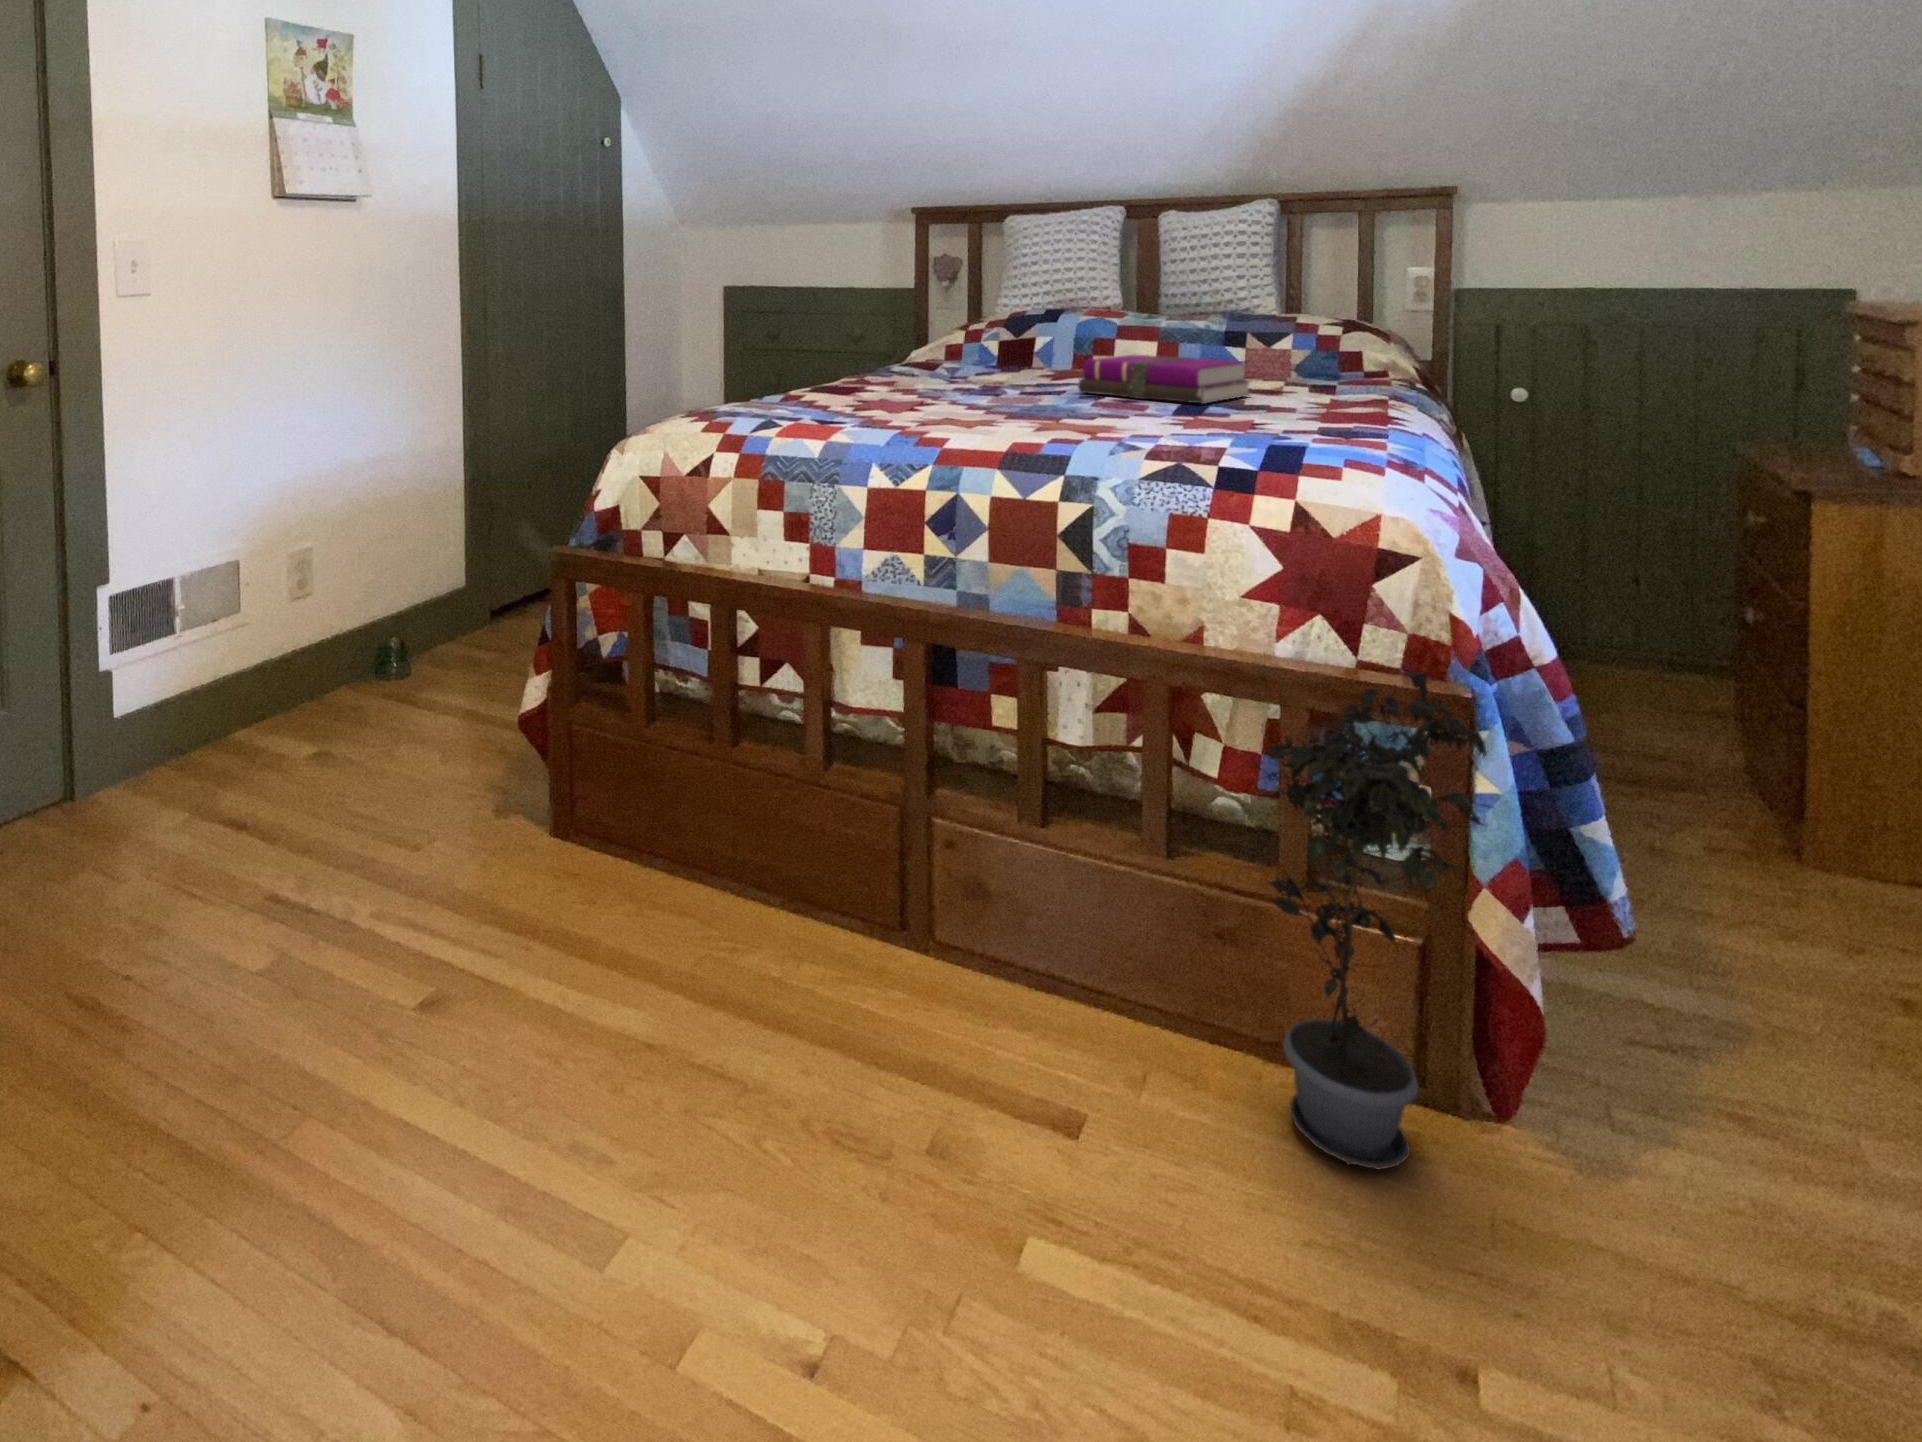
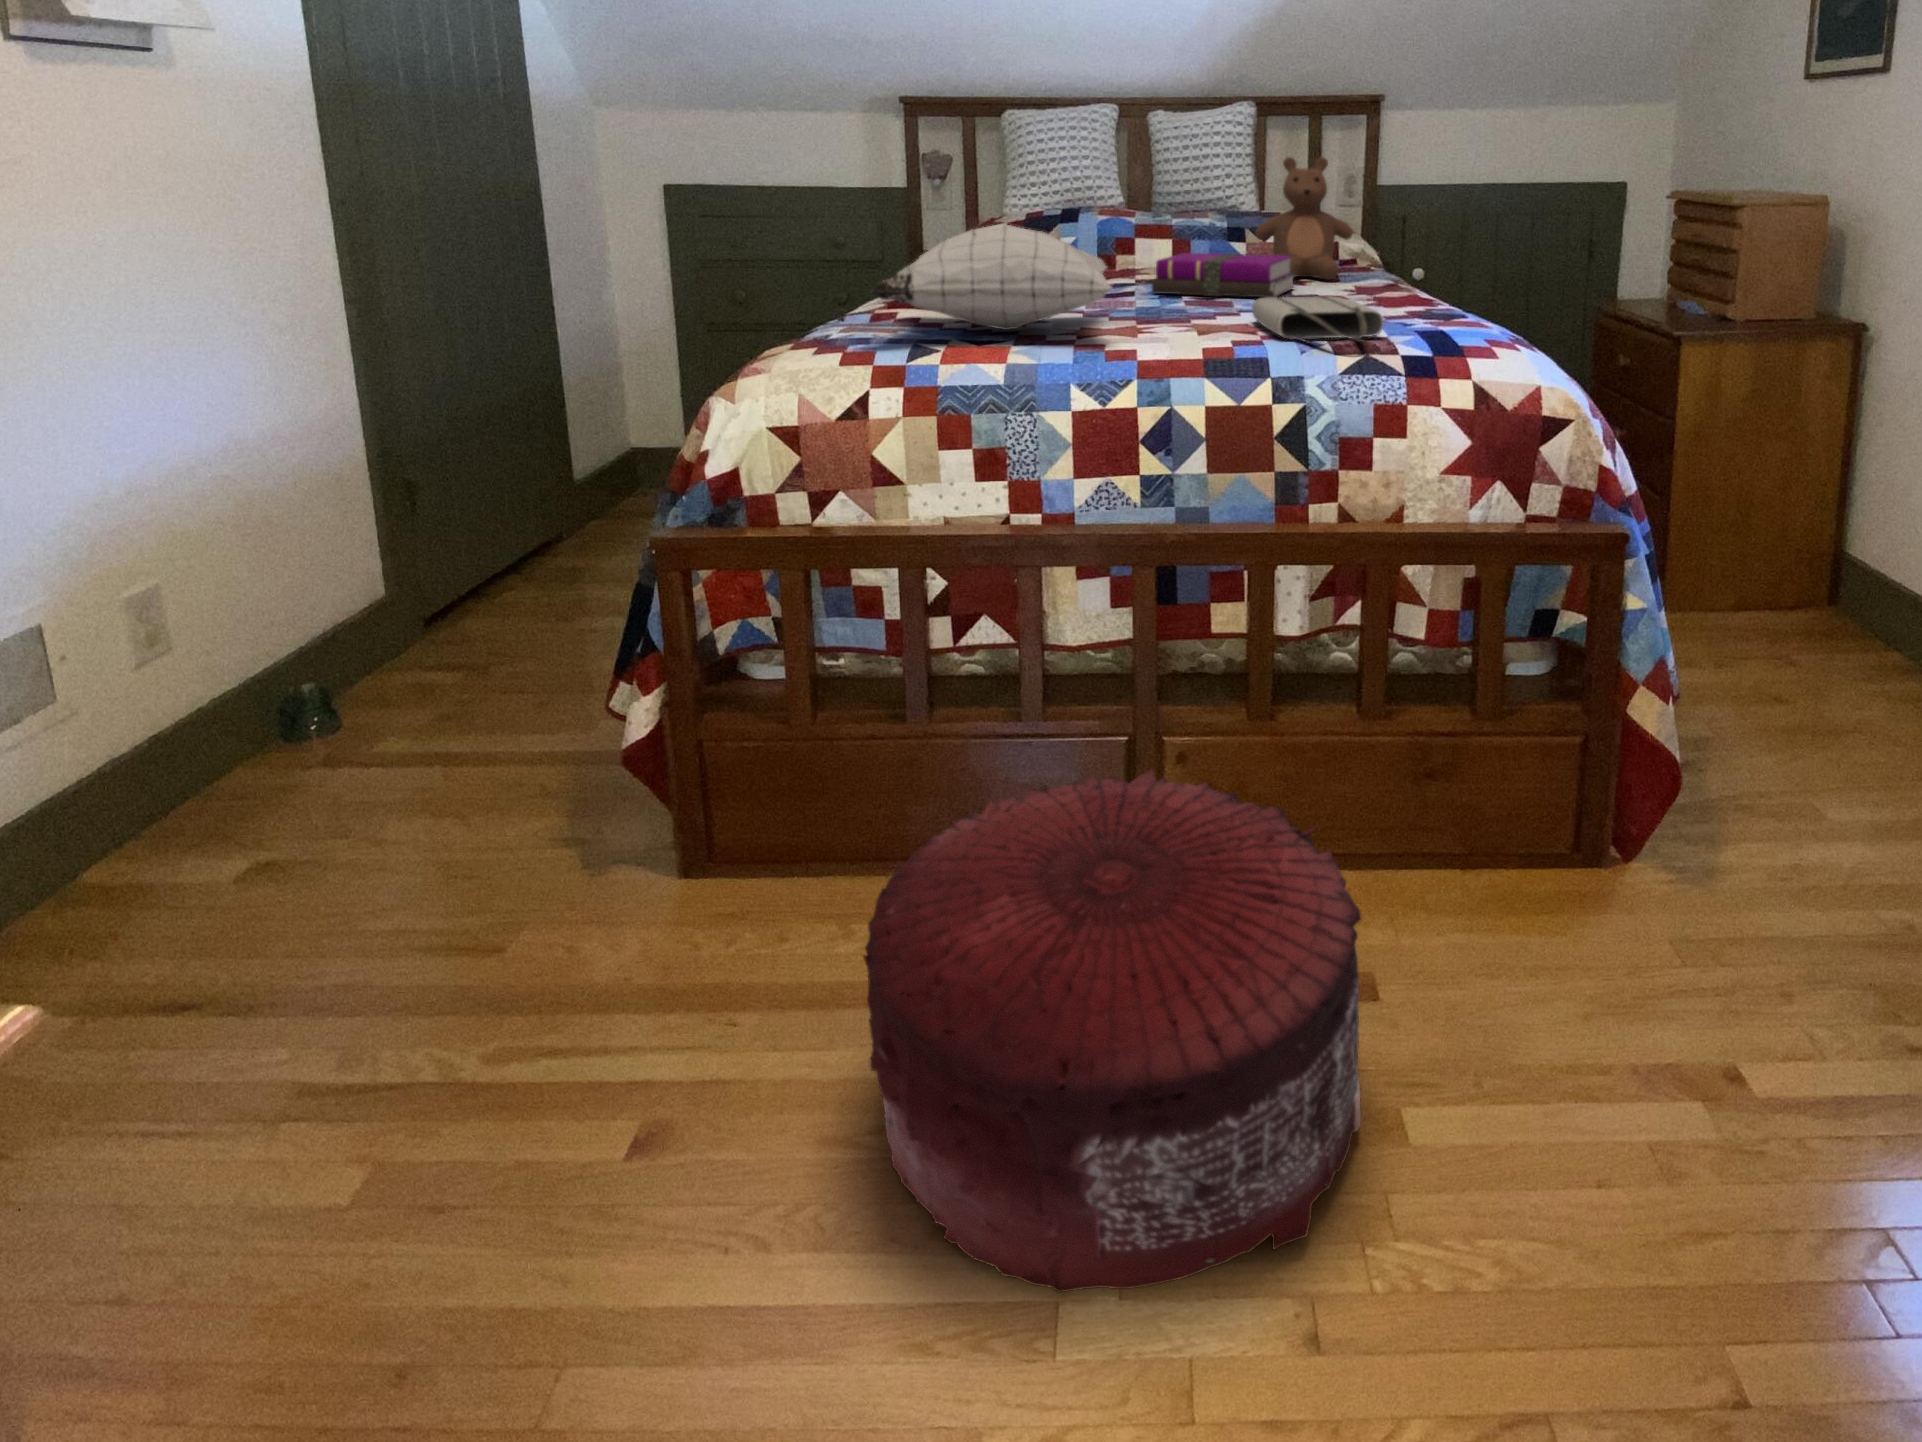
teddy bear: none [1234,258,1355,390] -> present [1255,157,1353,280]
pillow: none [738,321,991,415] -> present [872,224,1111,330]
tote bag: none [1116,400,1242,450] -> present [1252,296,1384,343]
potted plant: present [1253,671,1486,1170] -> none [1472,517,1672,926]
pouf: none [533,817,1014,1313] -> present [863,769,1361,1293]

